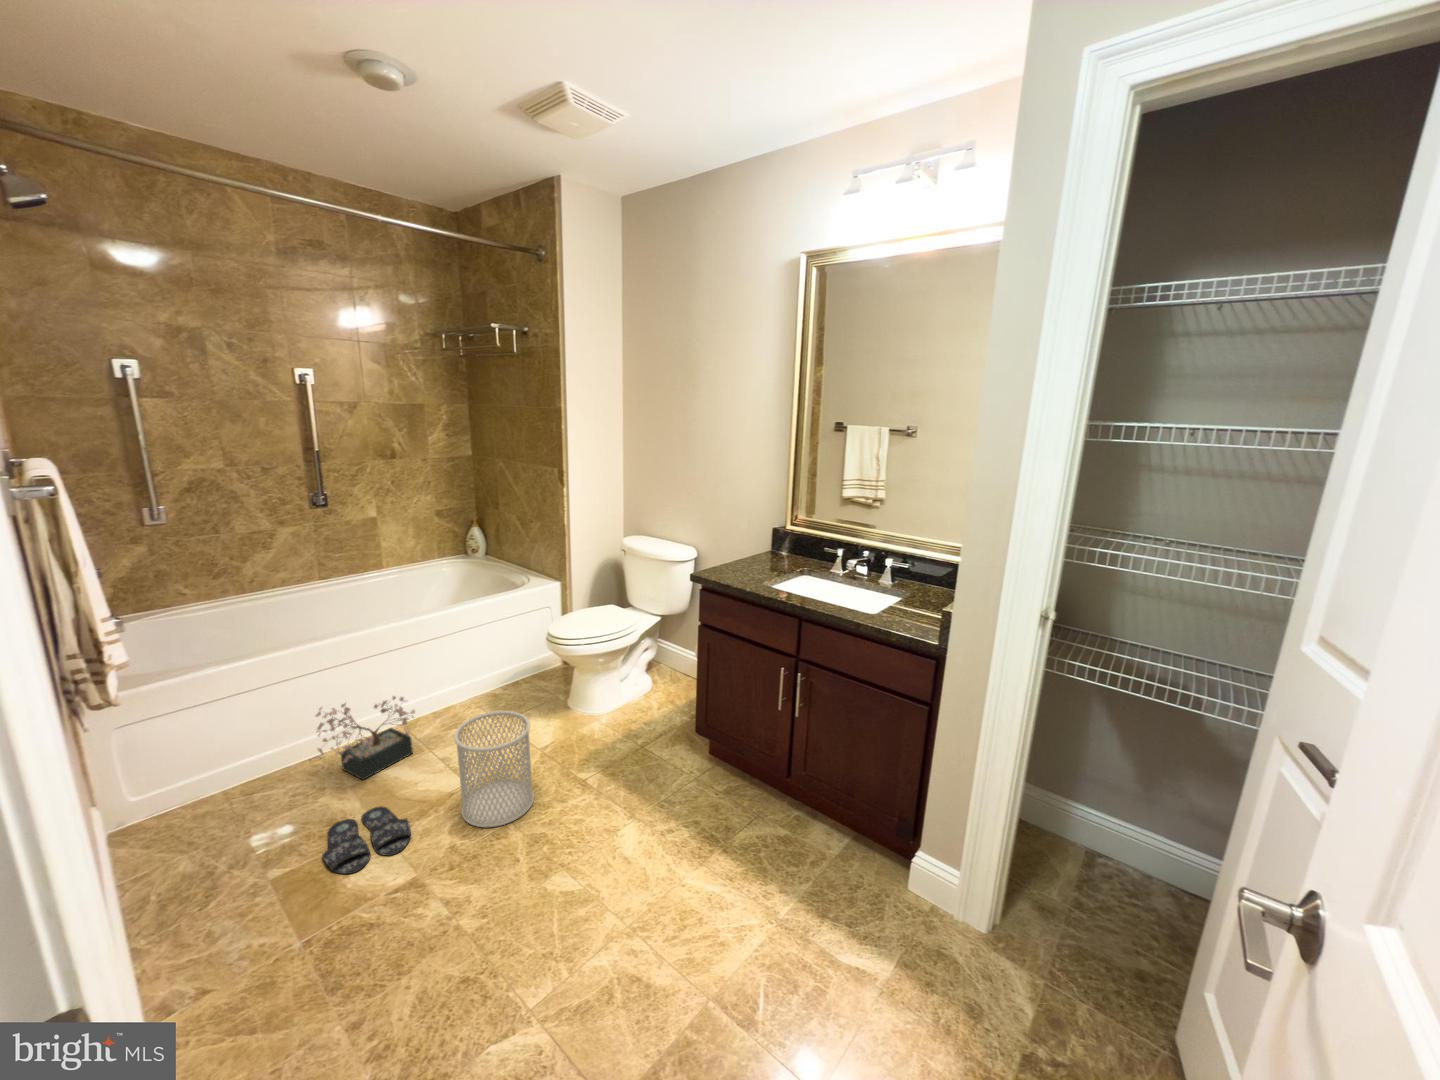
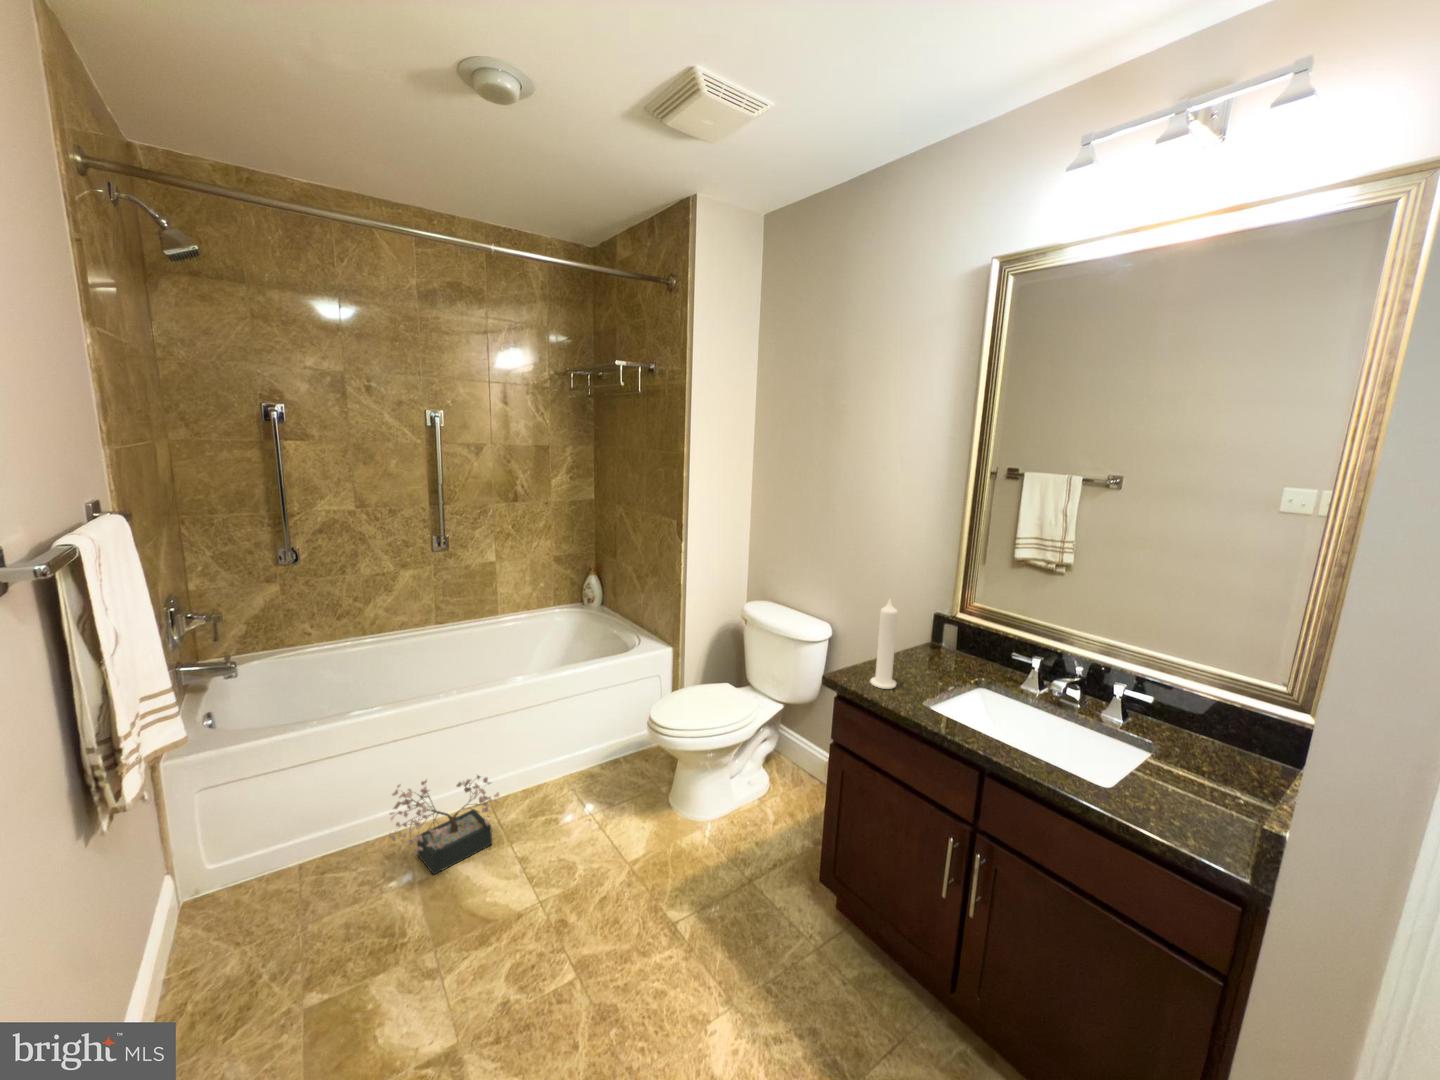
candle: none [725,510,744,578] -> present [870,599,898,689]
wastebasket: present [454,711,534,827] -> none [521,823,612,980]
slippers: present [322,807,411,874] -> none [363,919,465,1020]

